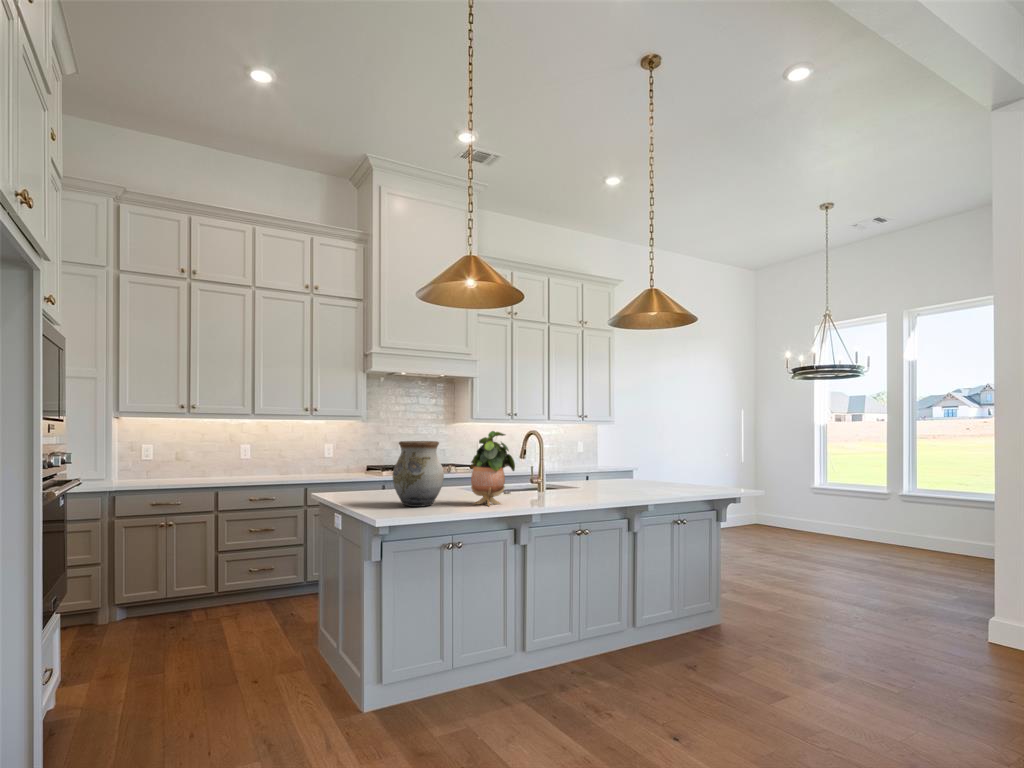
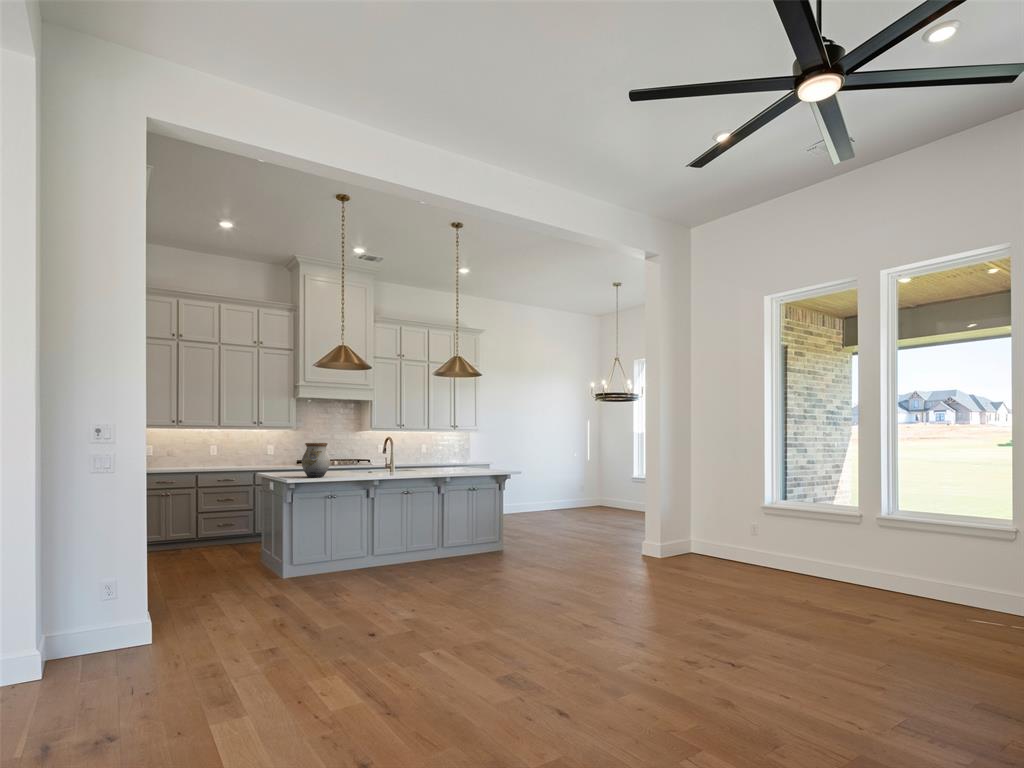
potted plant: present [471,431,515,506] -> none [345,437,369,477]

